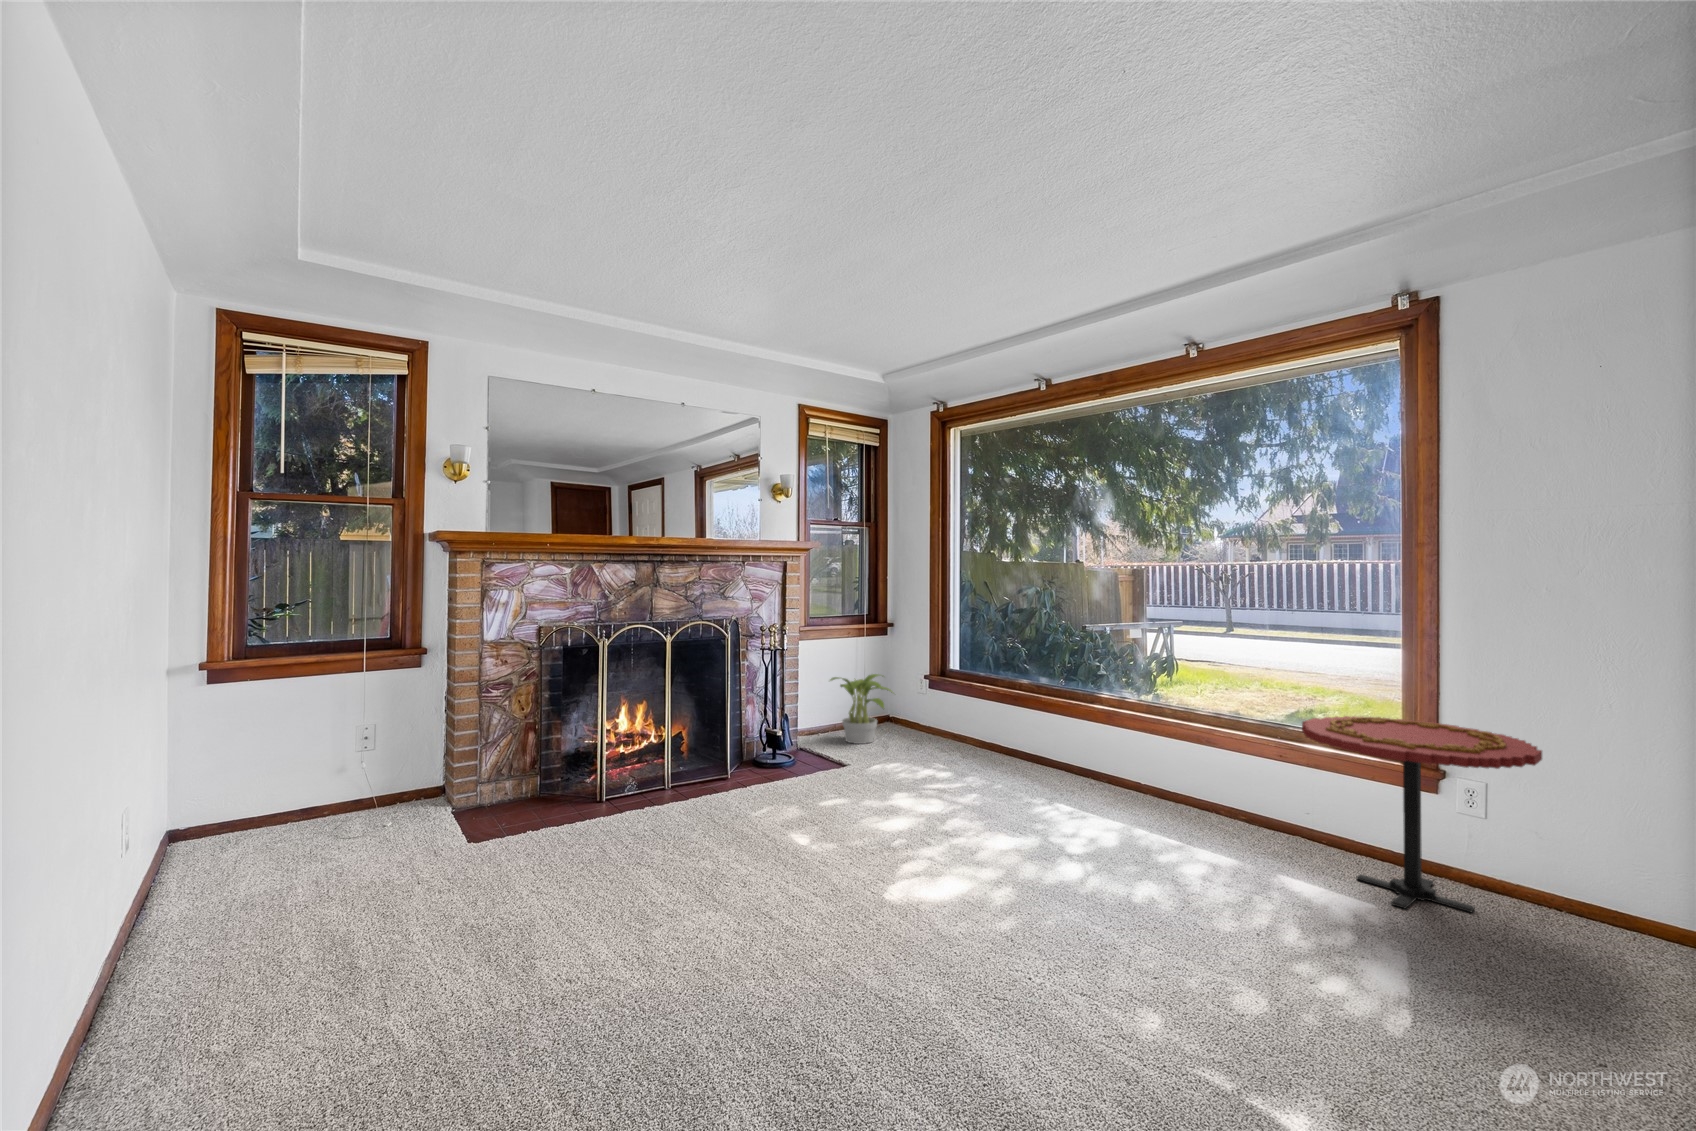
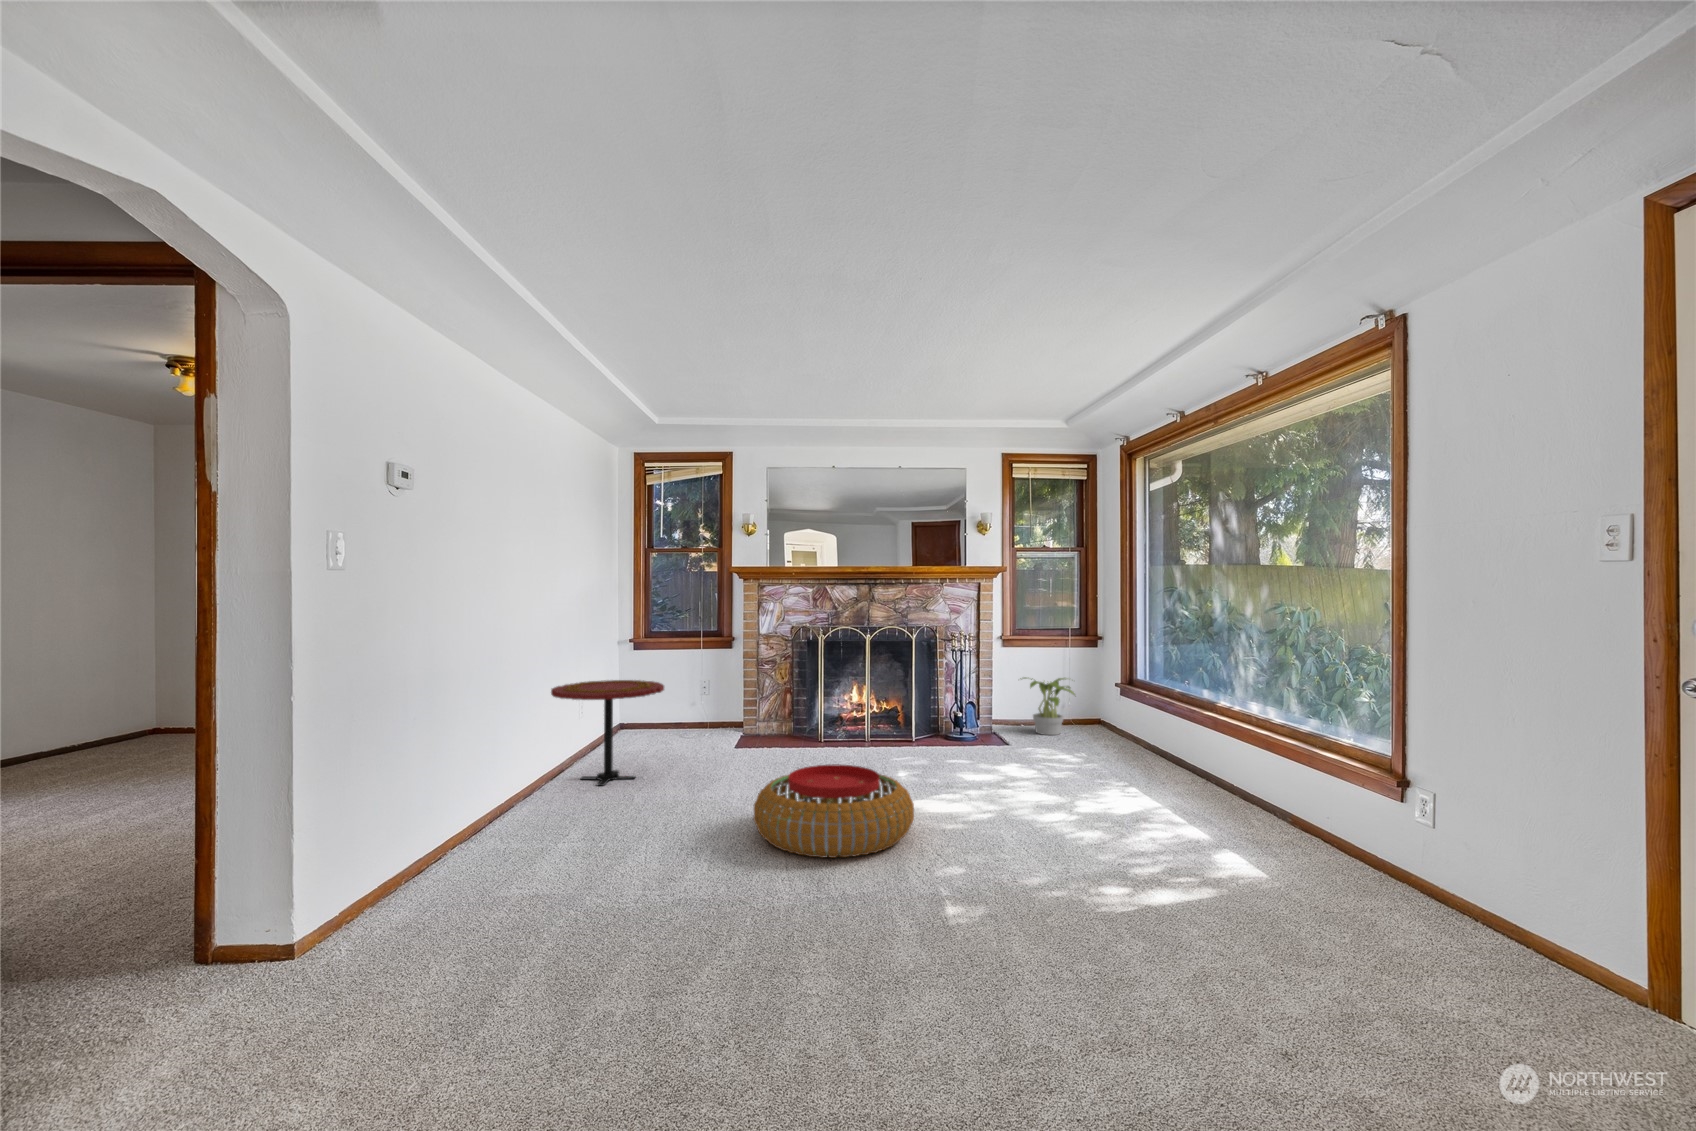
side table: present [1302,716,1542,913] -> present [551,680,664,786]
pouf: none [735,859,1024,1075] -> present [753,764,914,858]

